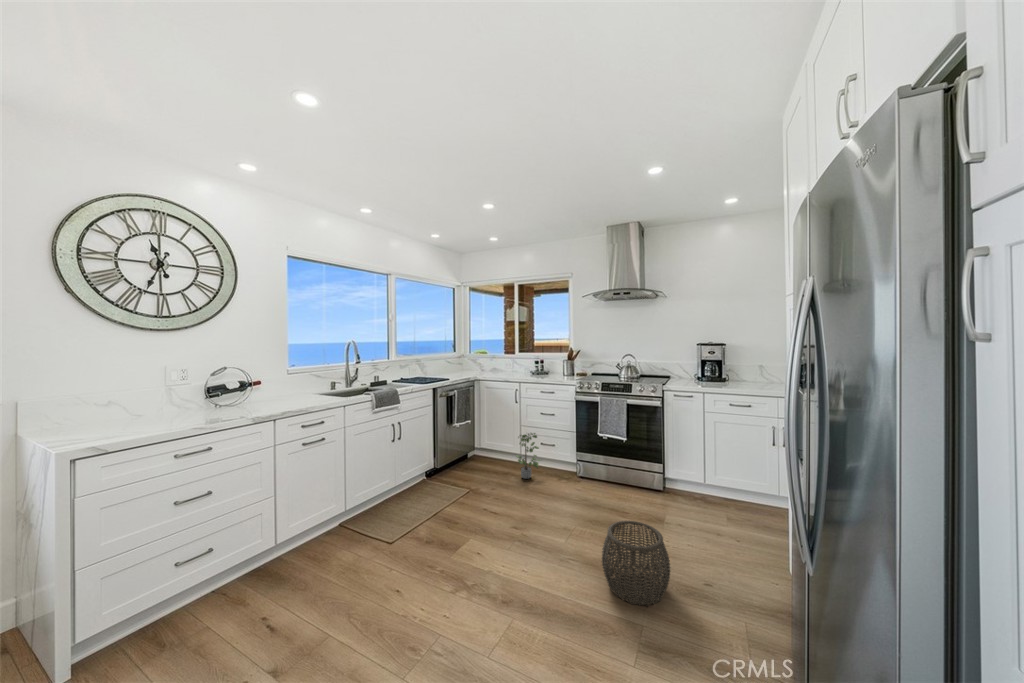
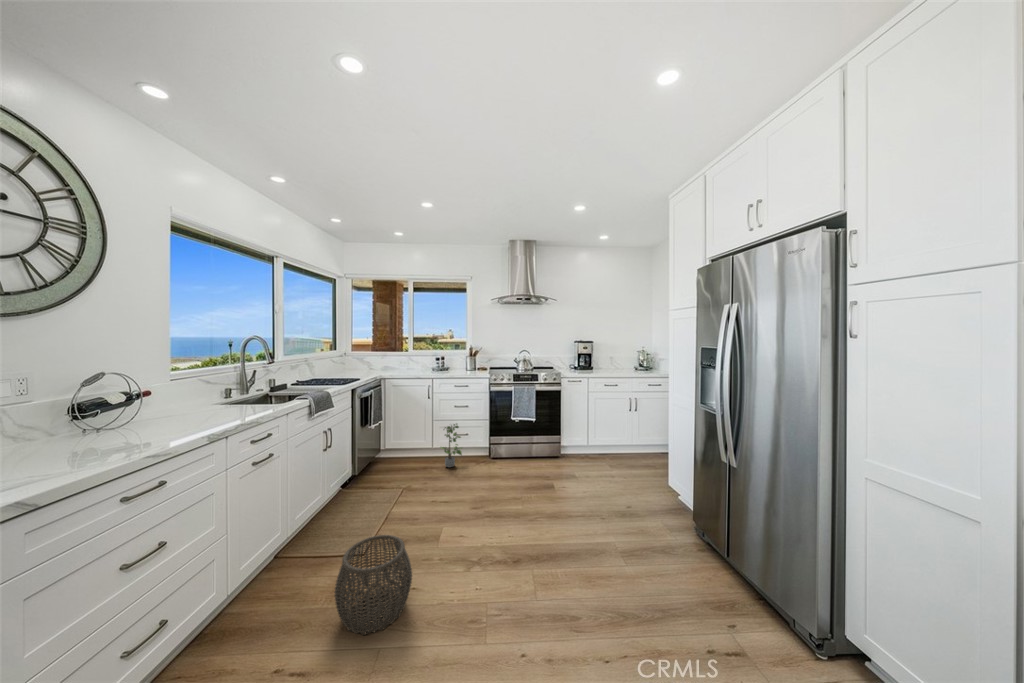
woven basket: present [602,521,670,606] -> present [334,535,412,635]

